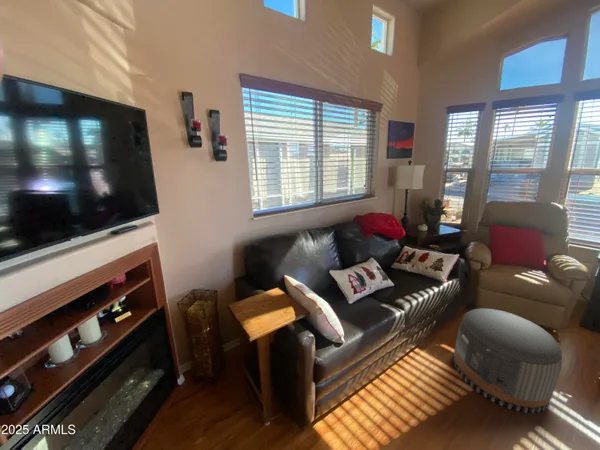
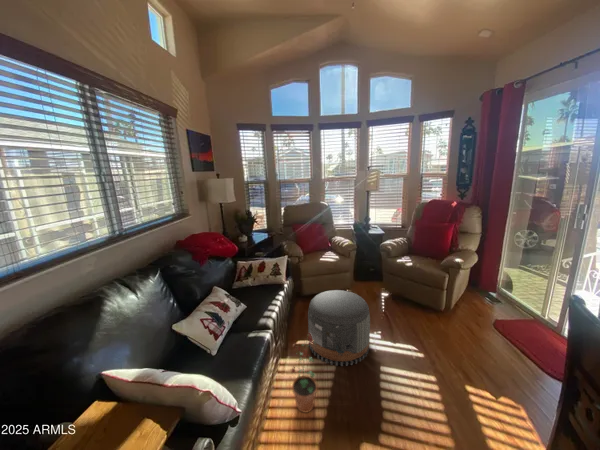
potted plant: none [406,332,443,403] -> present [291,334,317,413]

